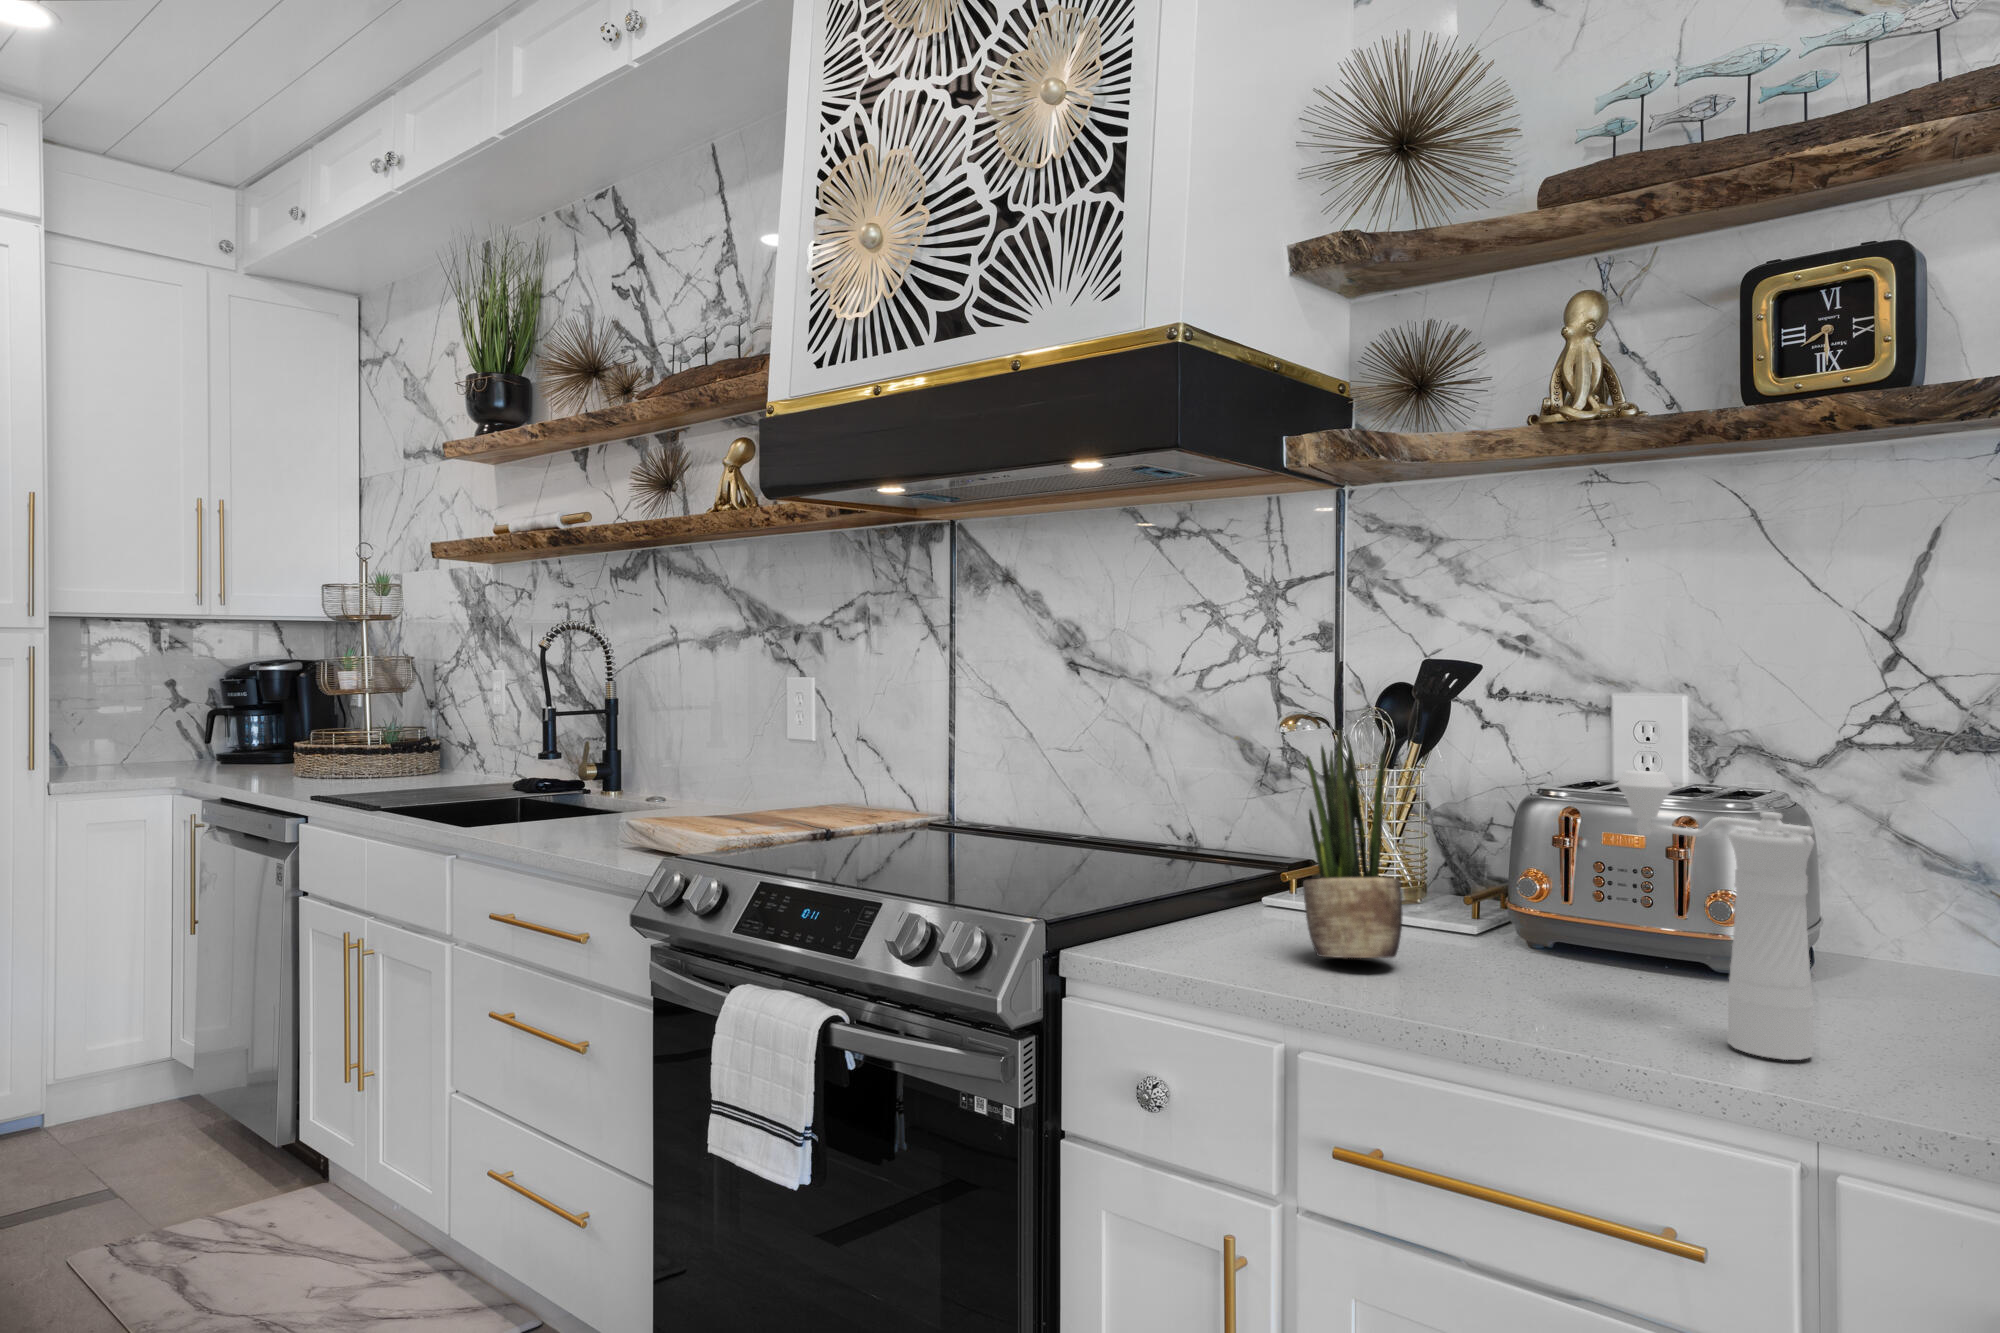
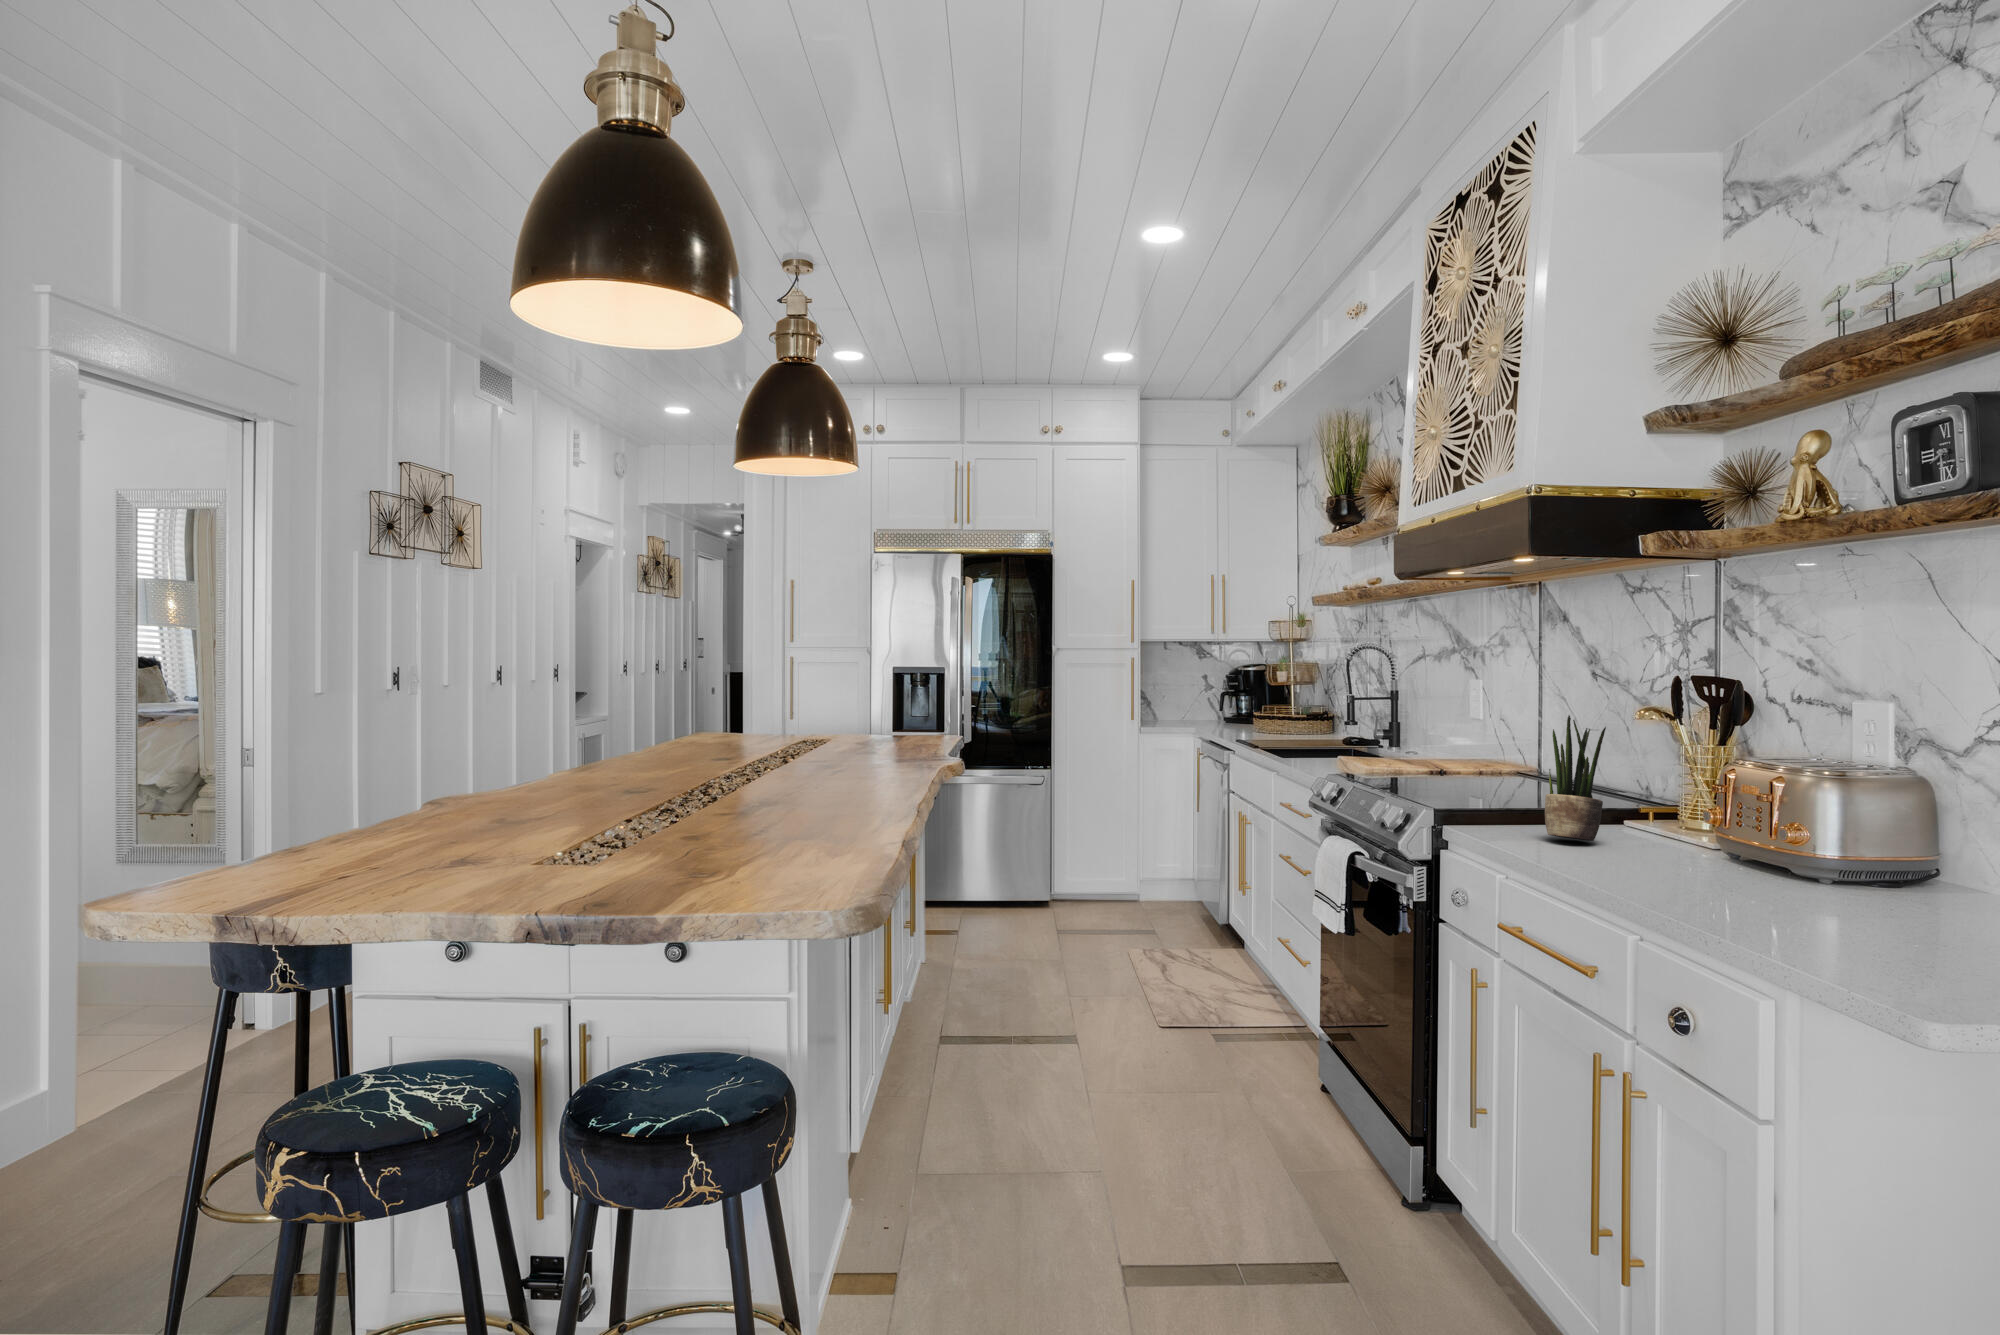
pepper mill: present [1617,771,1814,1060] -> none [1647,743,1694,889]

